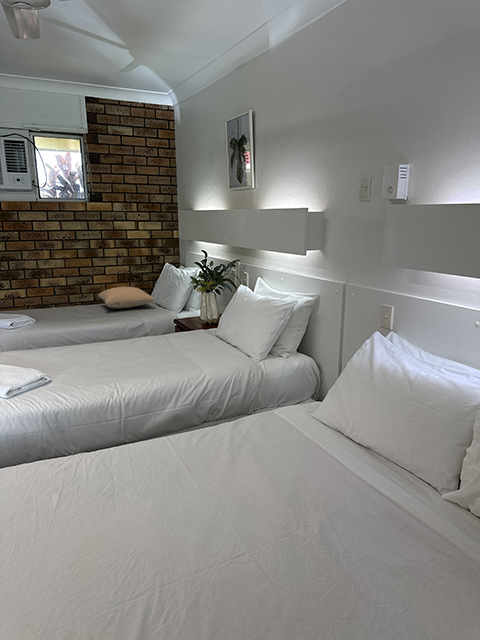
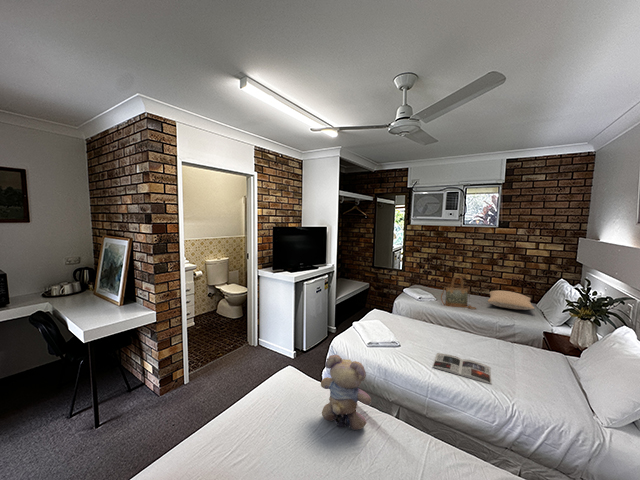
handbag: none [46,276,96,324] -> present [441,276,476,309]
magazine: none [104,360,178,384] -> present [433,353,491,384]
teddy bear: none [15,380,105,497] -> present [321,355,371,430]

